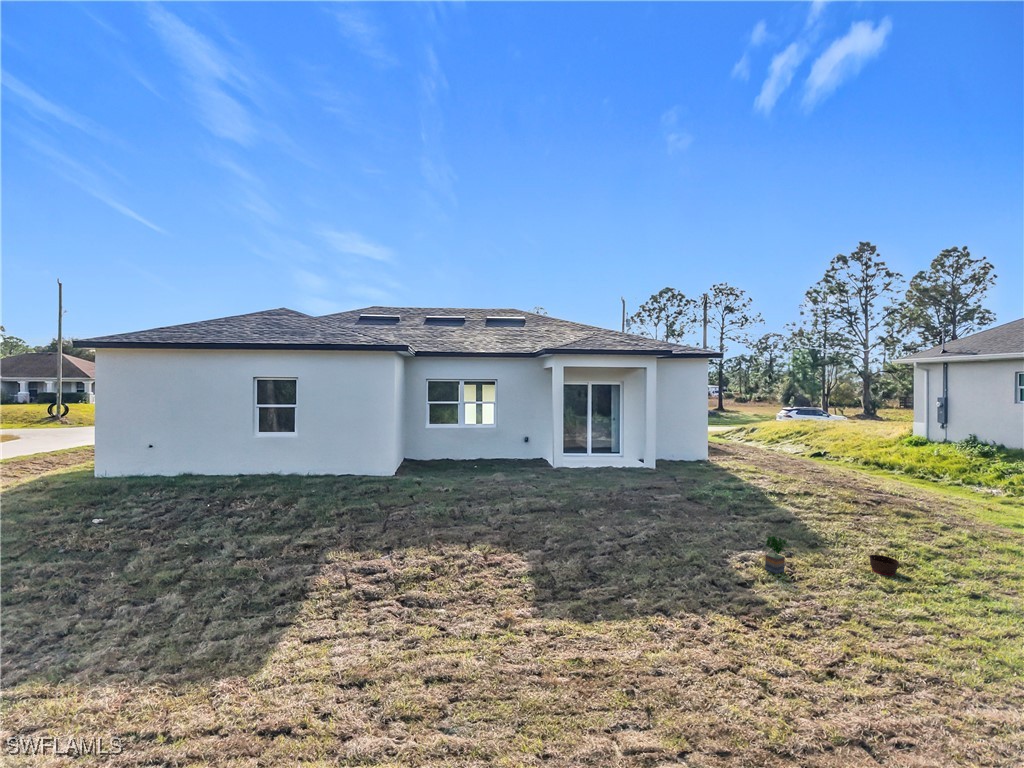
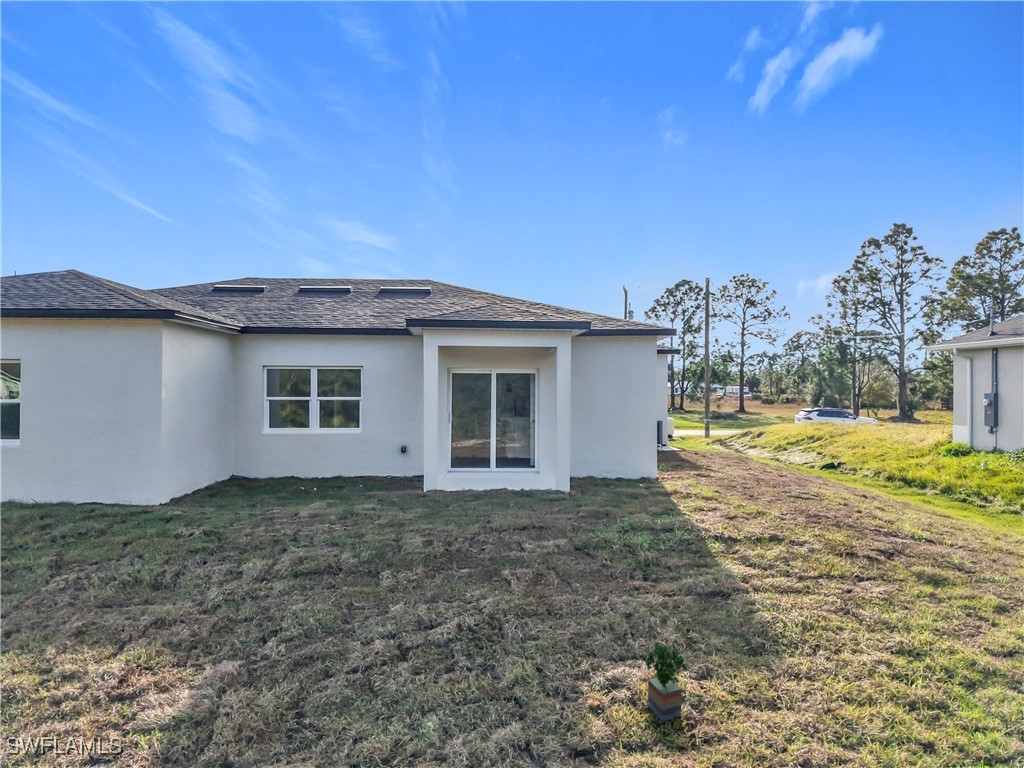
basket: present [869,555,899,576] -> none [849,685,907,737]

